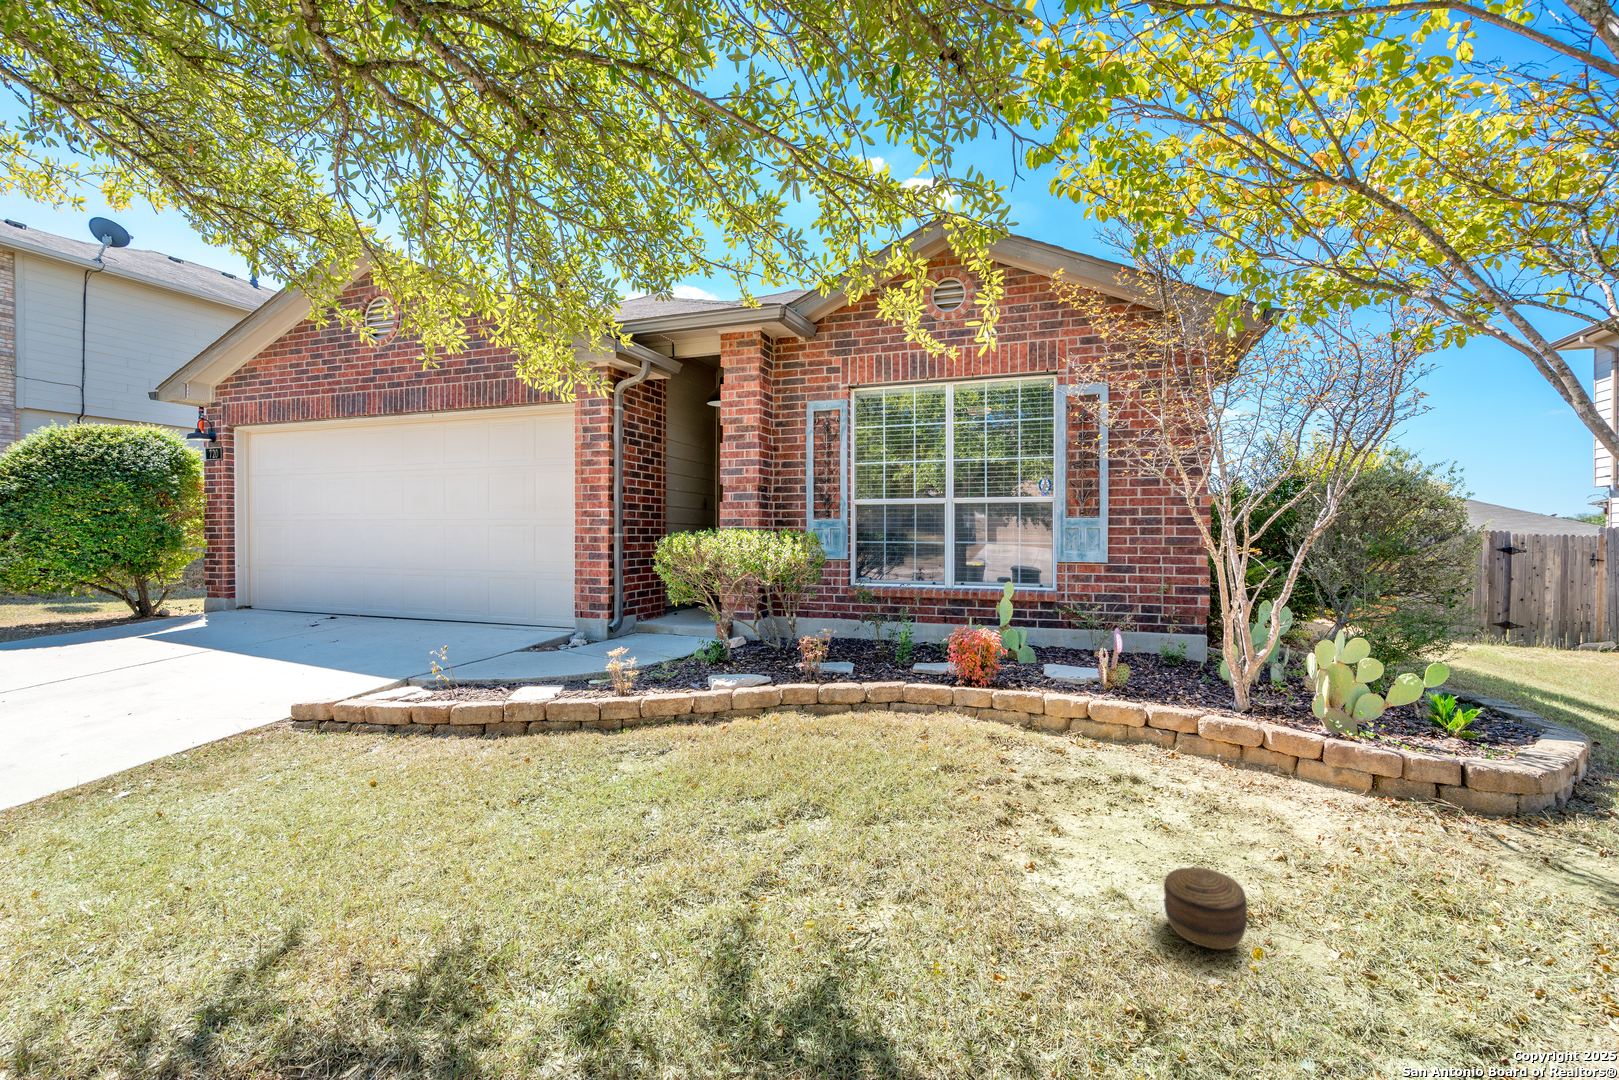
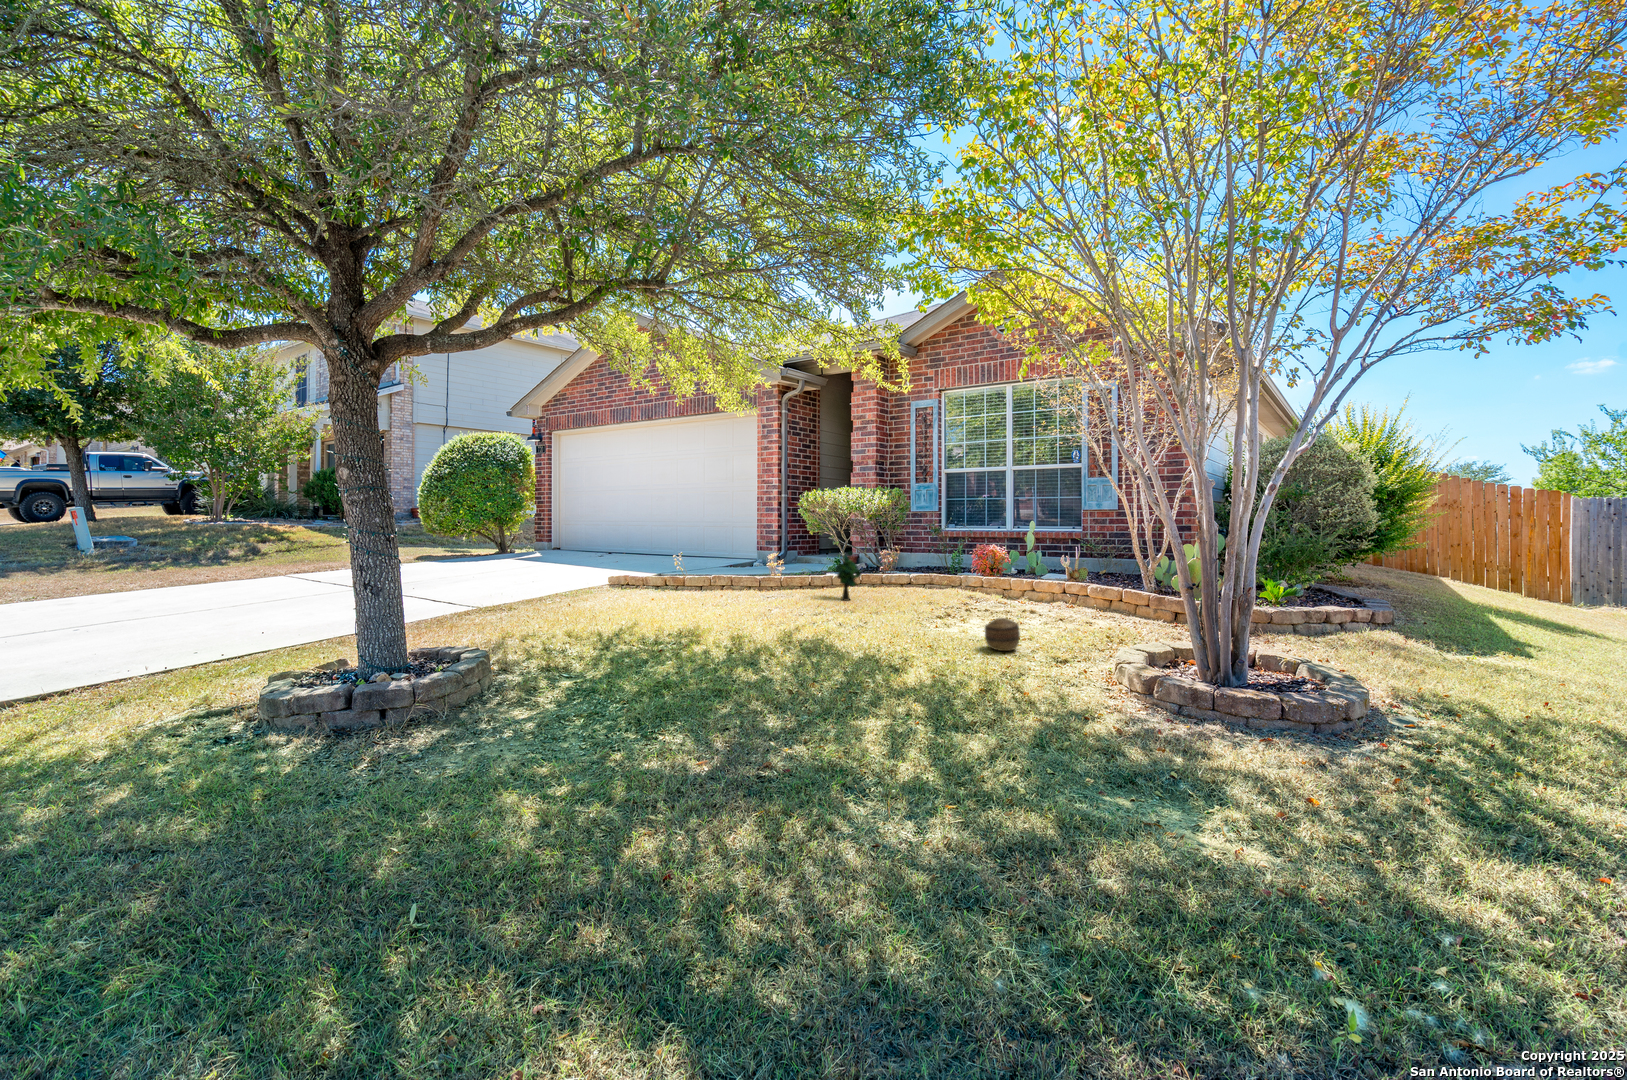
decorative plant: none [747,664,800,752] -> present [836,551,861,601]

